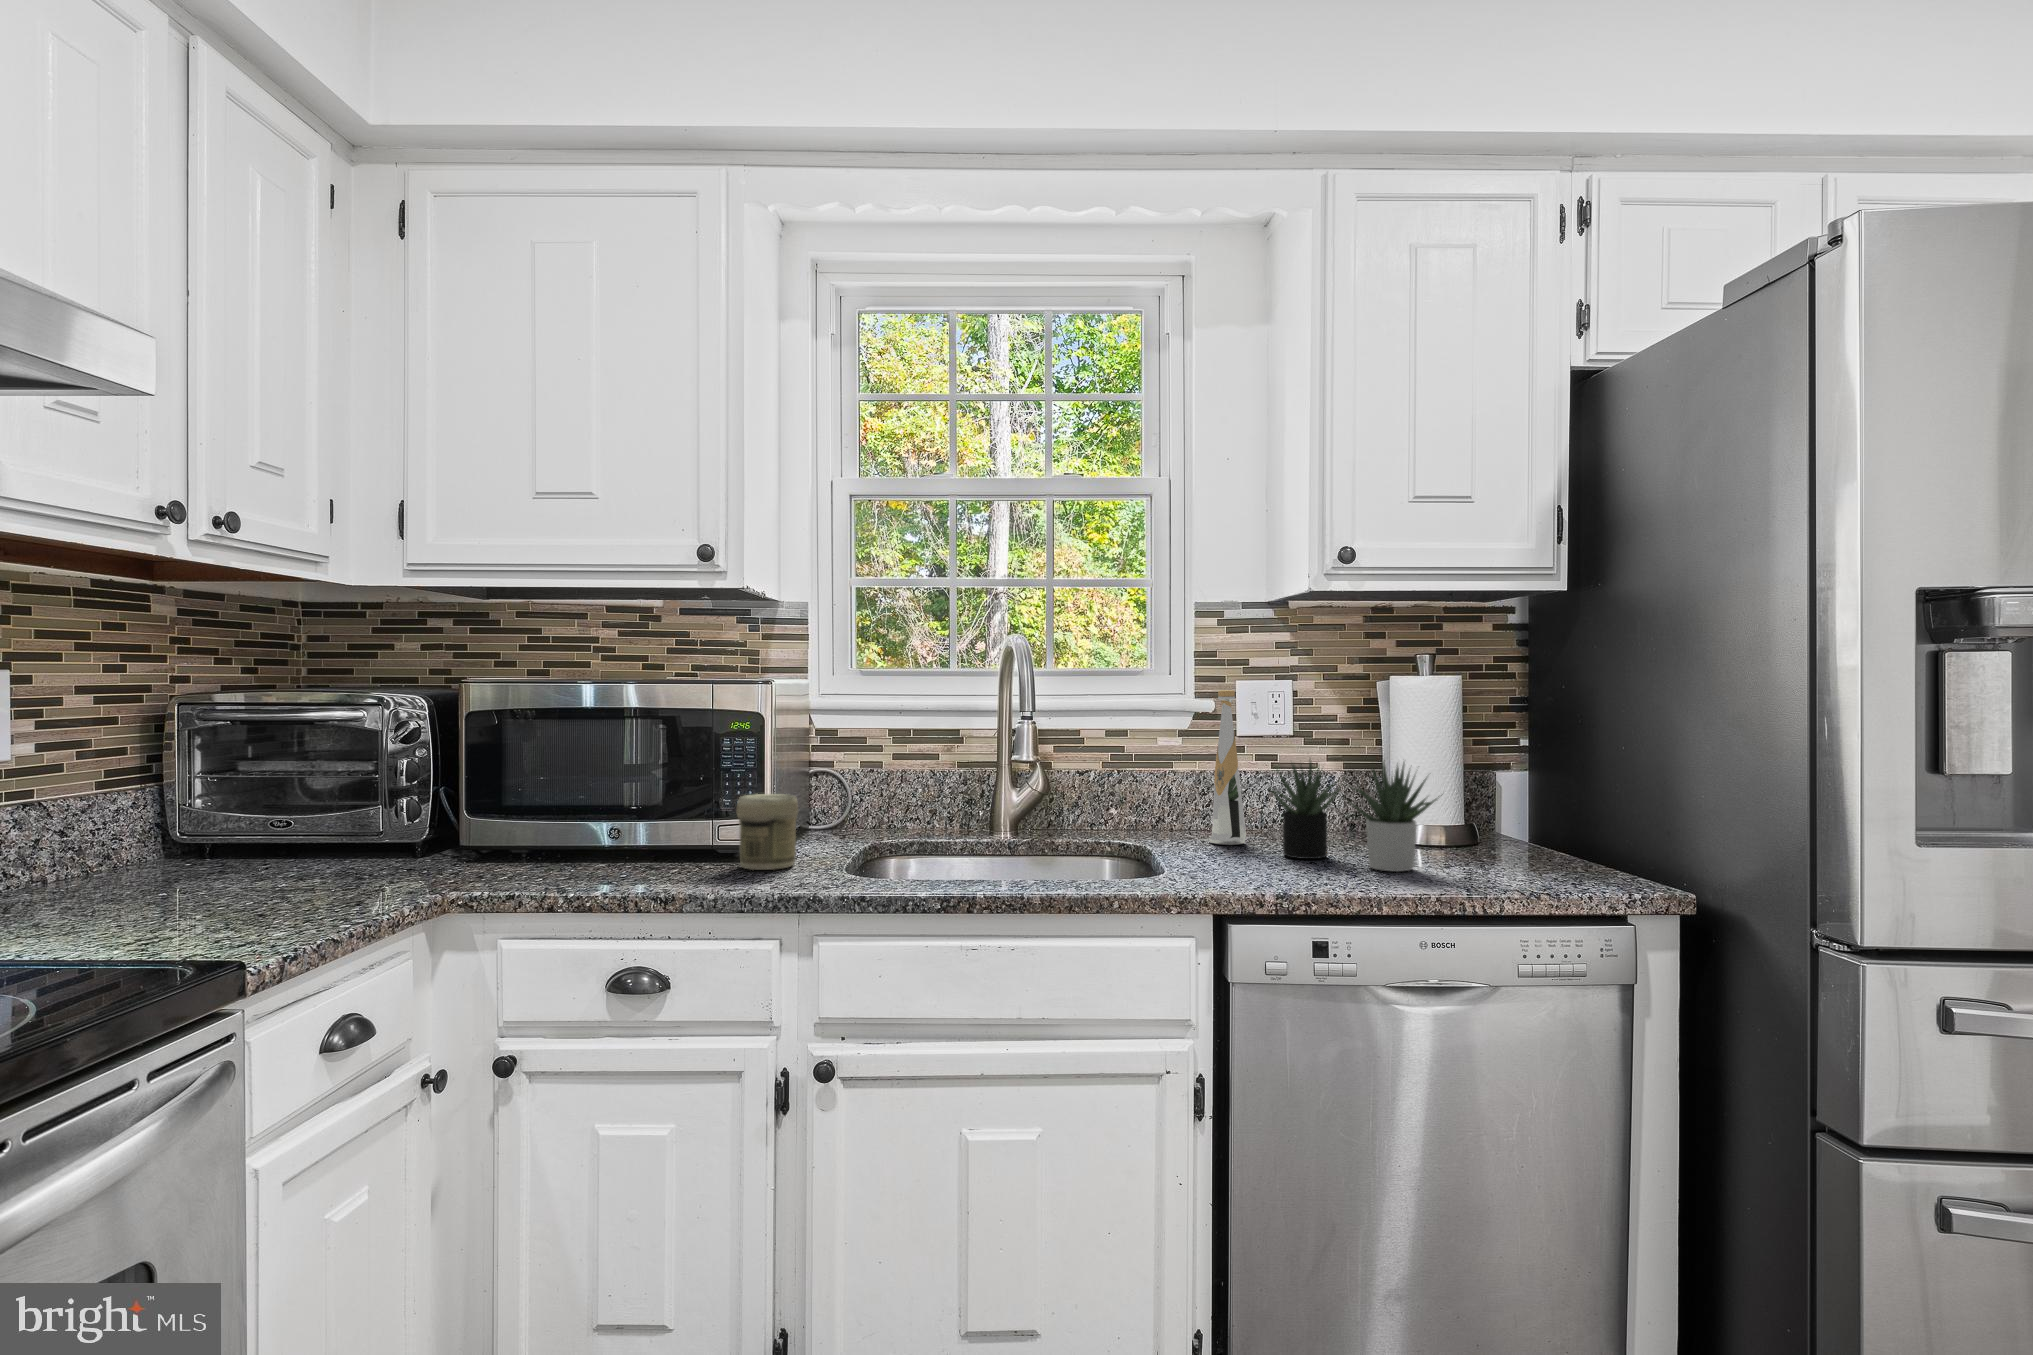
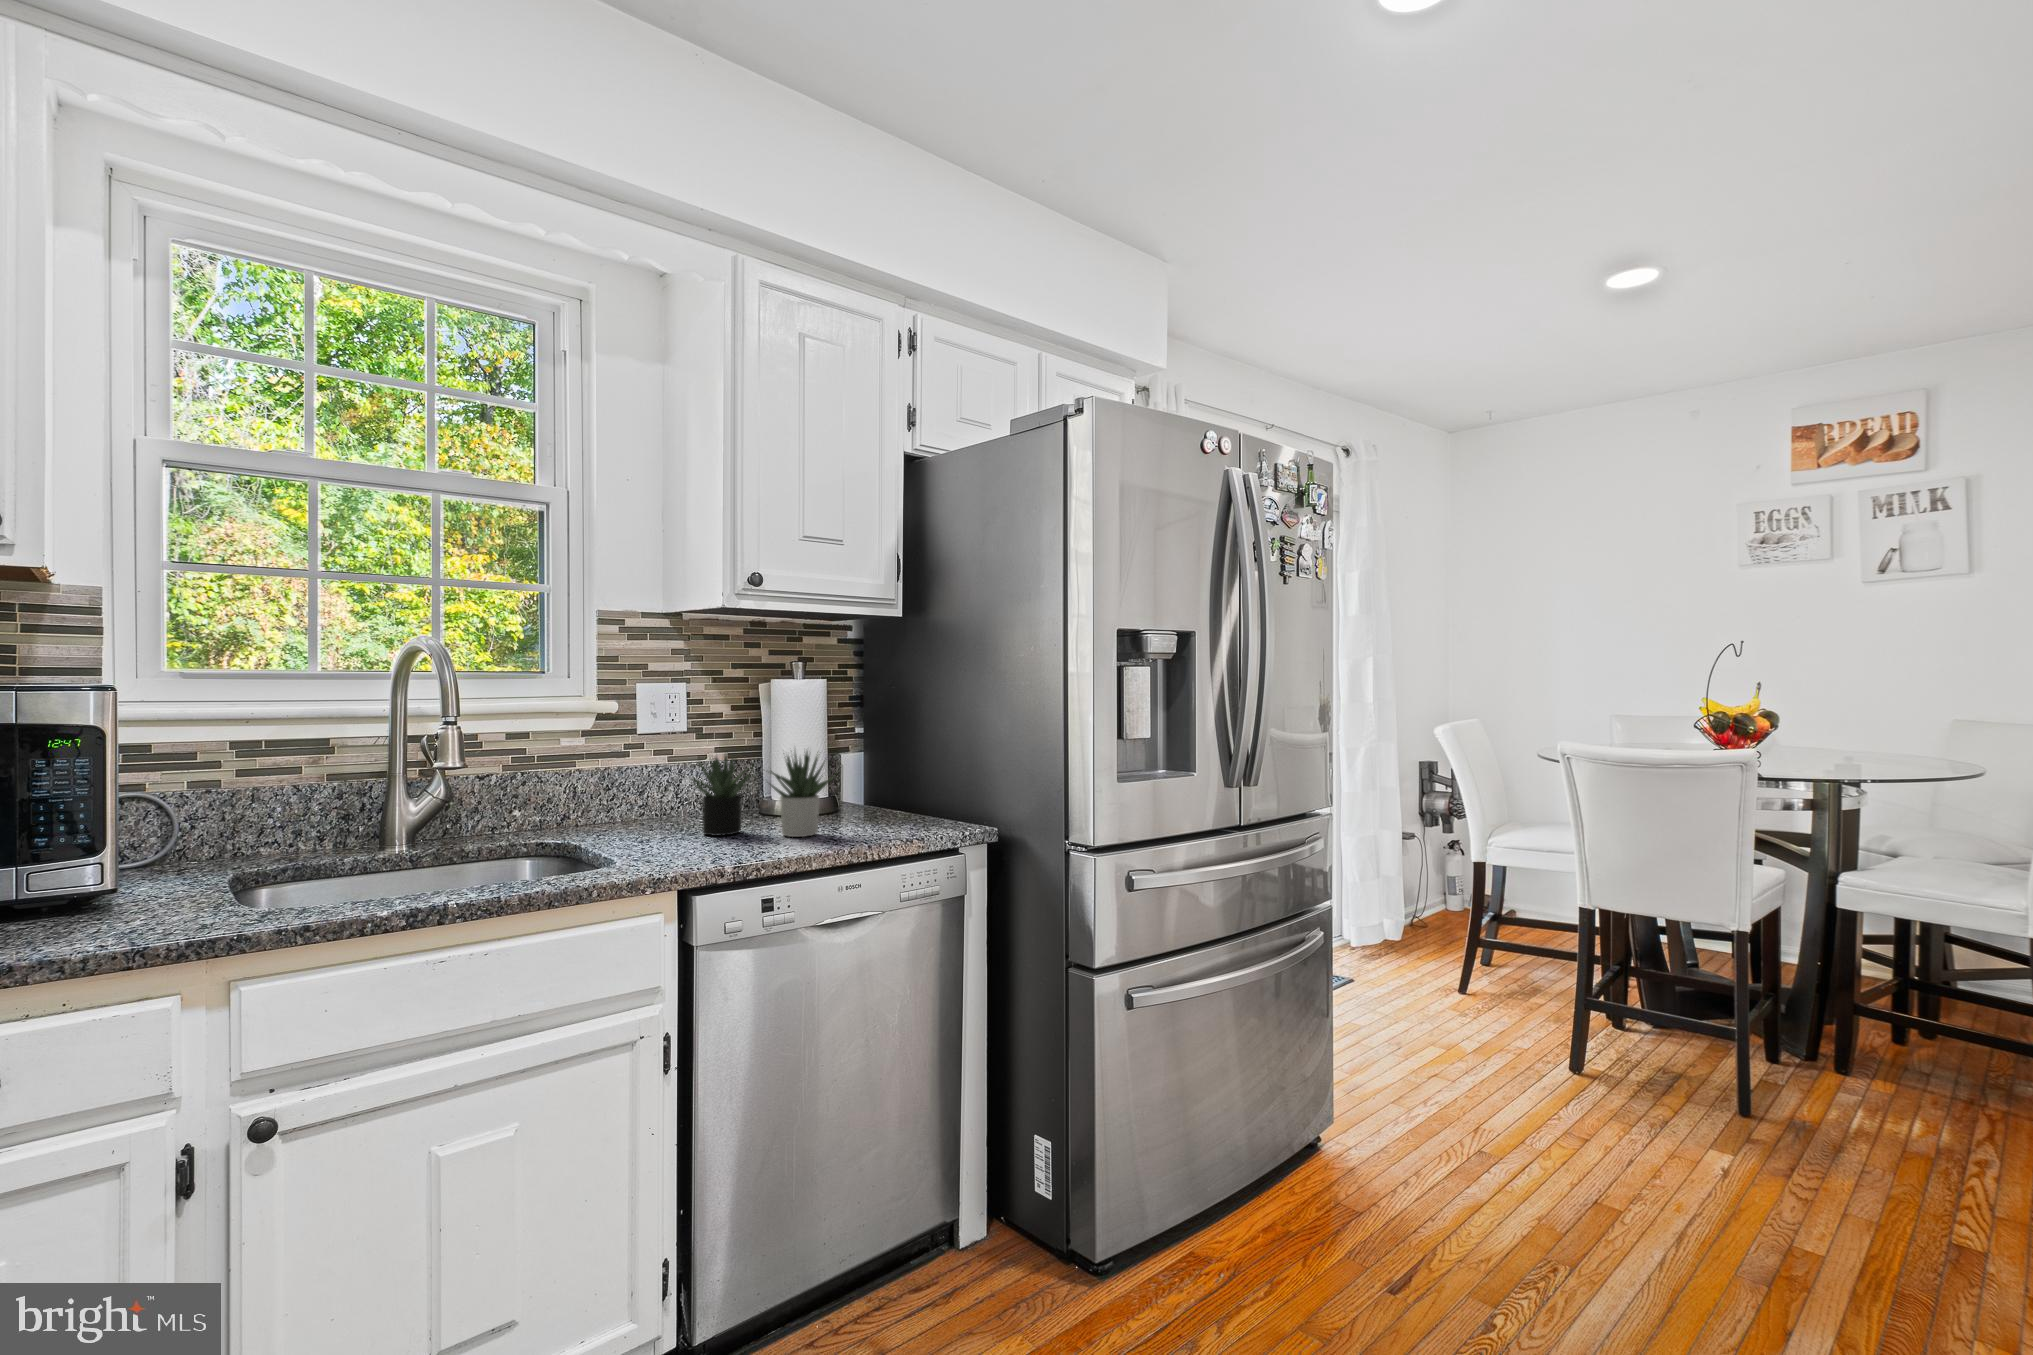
bottle: present [1209,690,1246,845] -> none [623,693,658,832]
jar: present [736,794,798,870] -> none [67,824,167,921]

